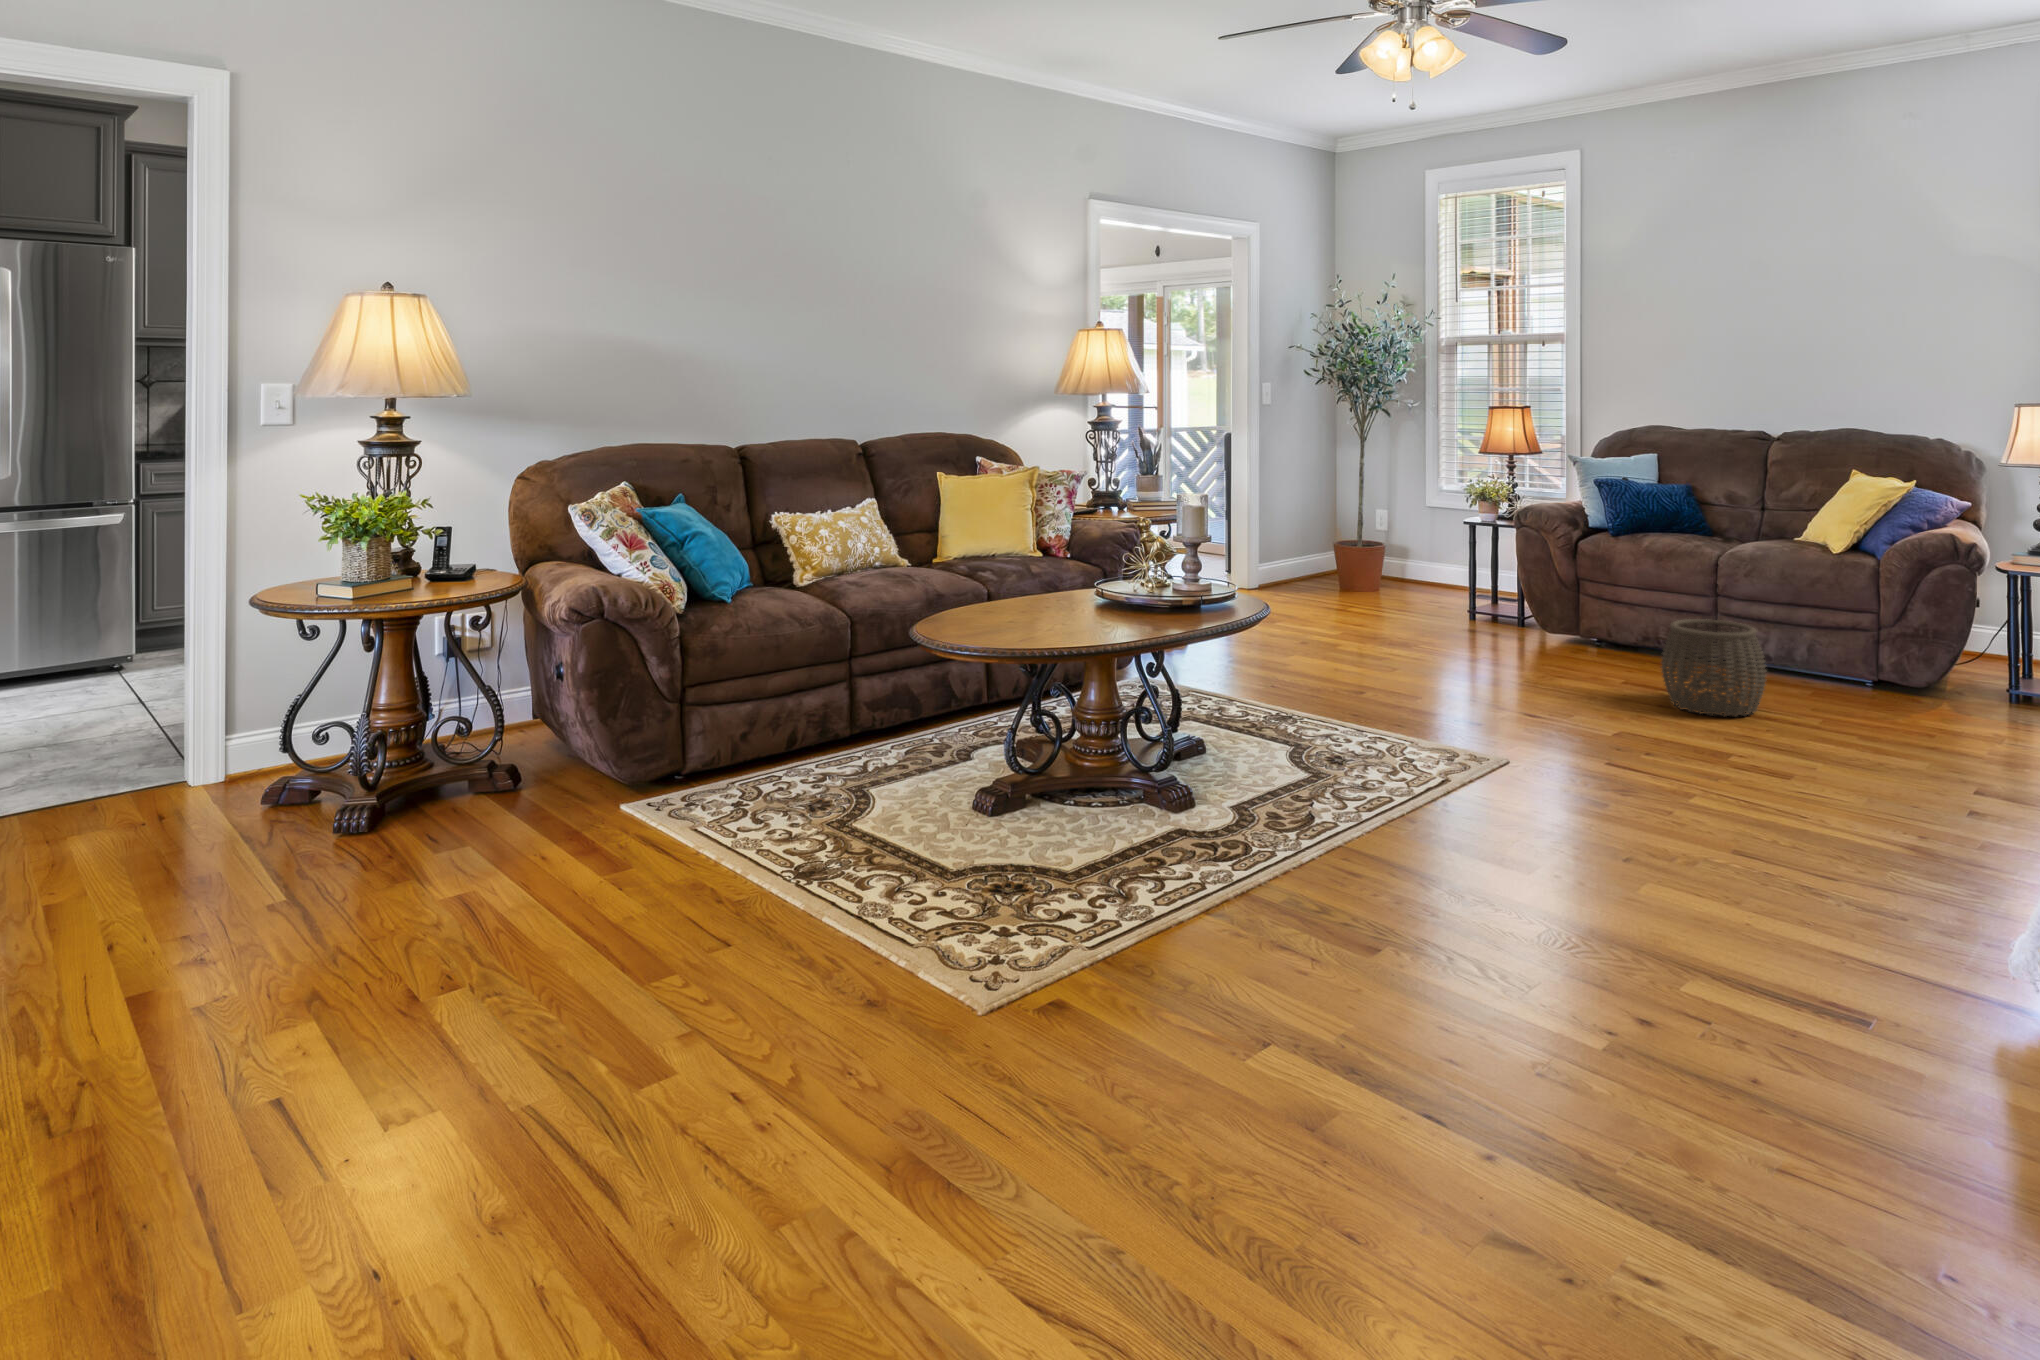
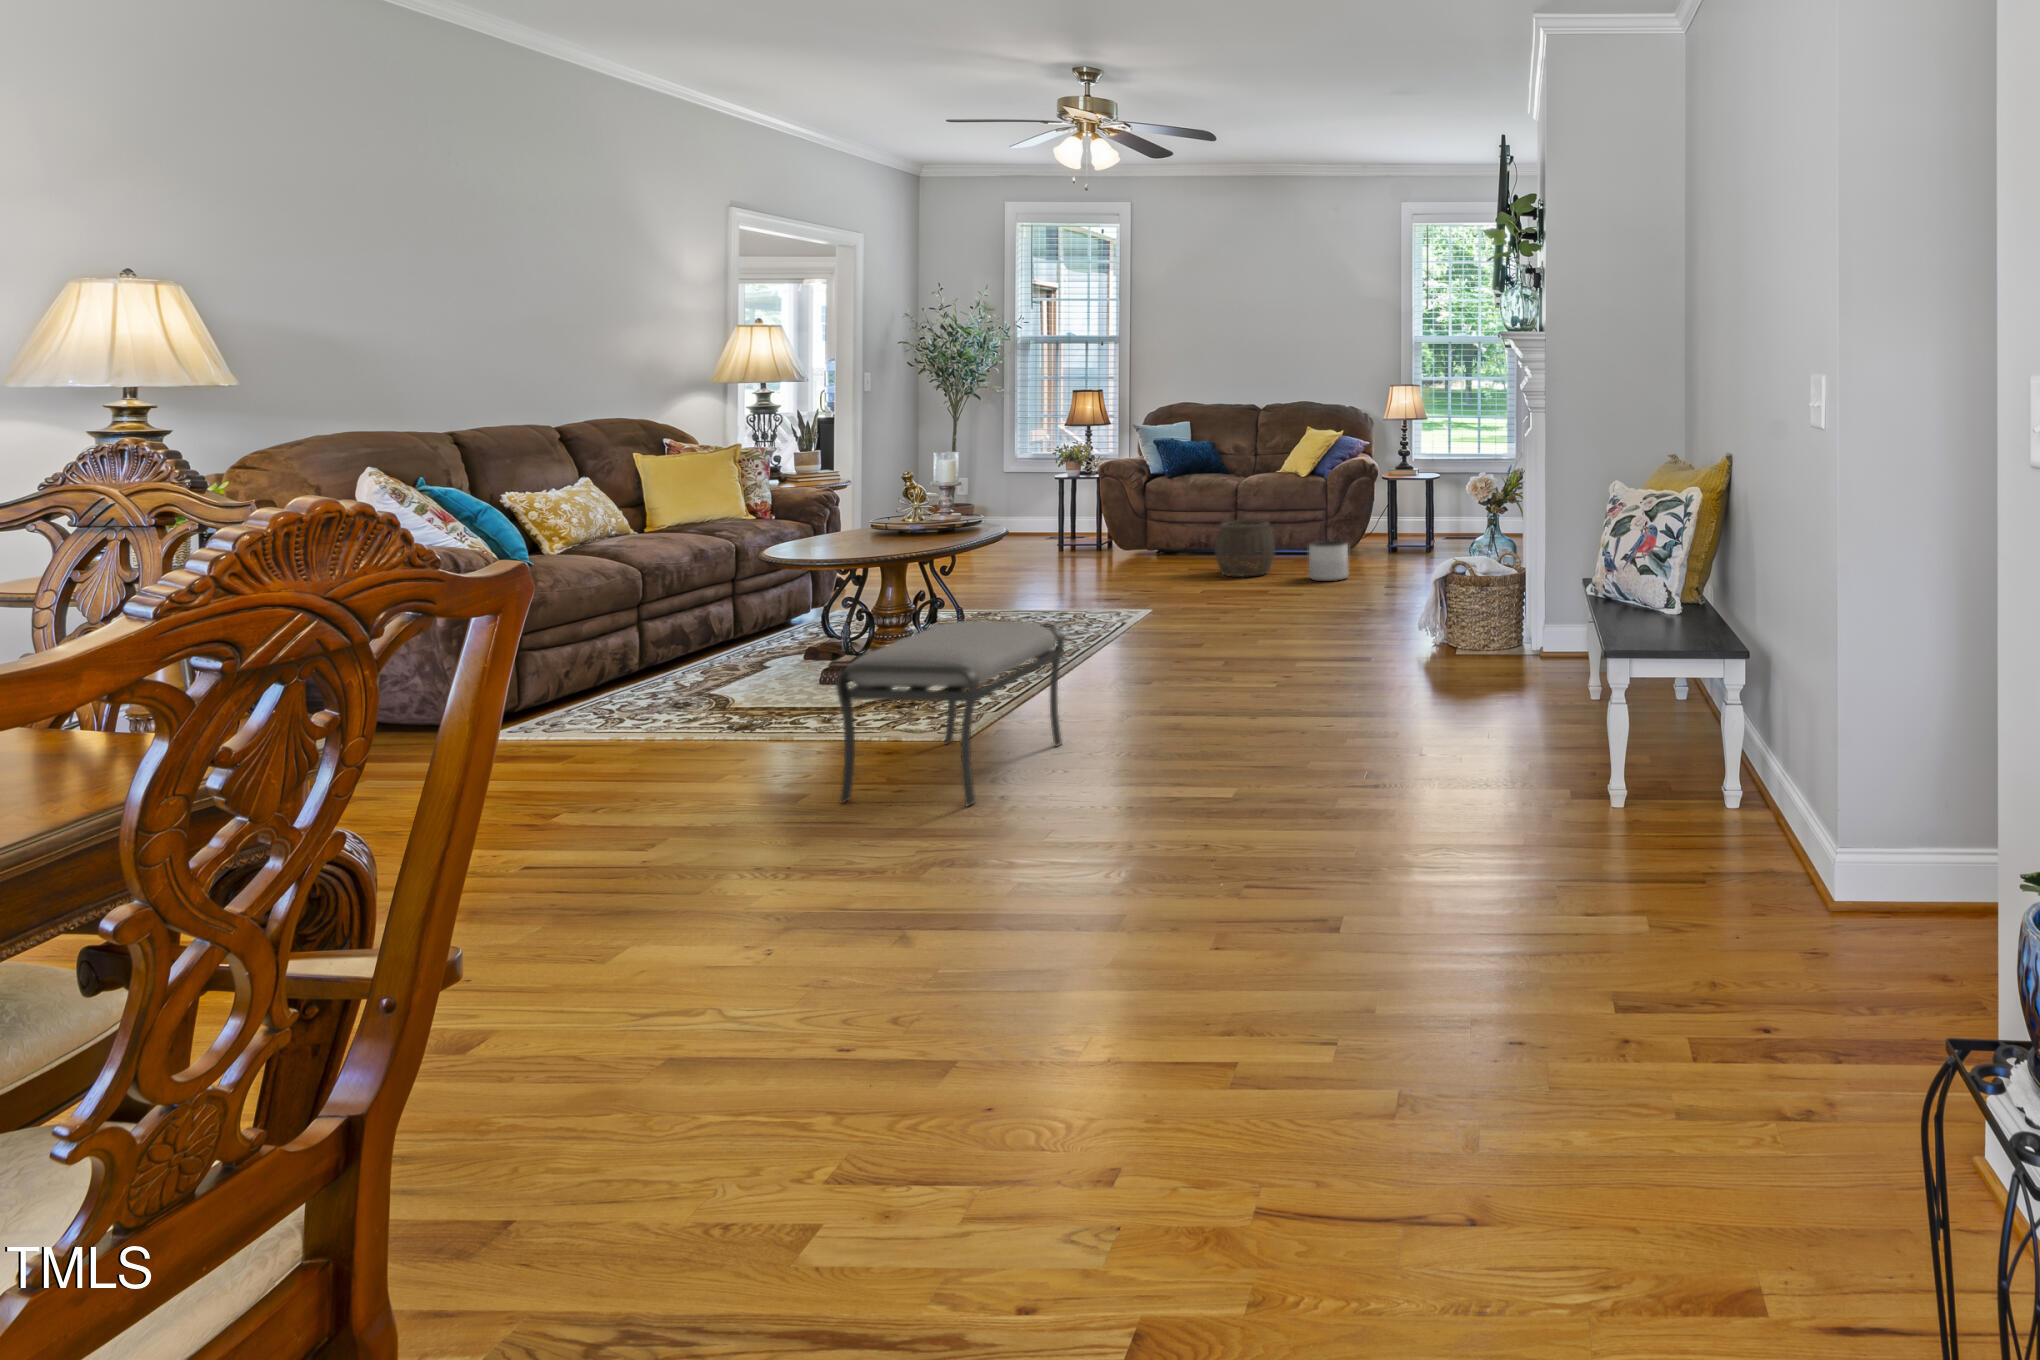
planter: none [1823,677,1903,754] -> present [1309,541,1348,581]
ottoman: none [679,824,1130,1275] -> present [836,620,1064,806]

